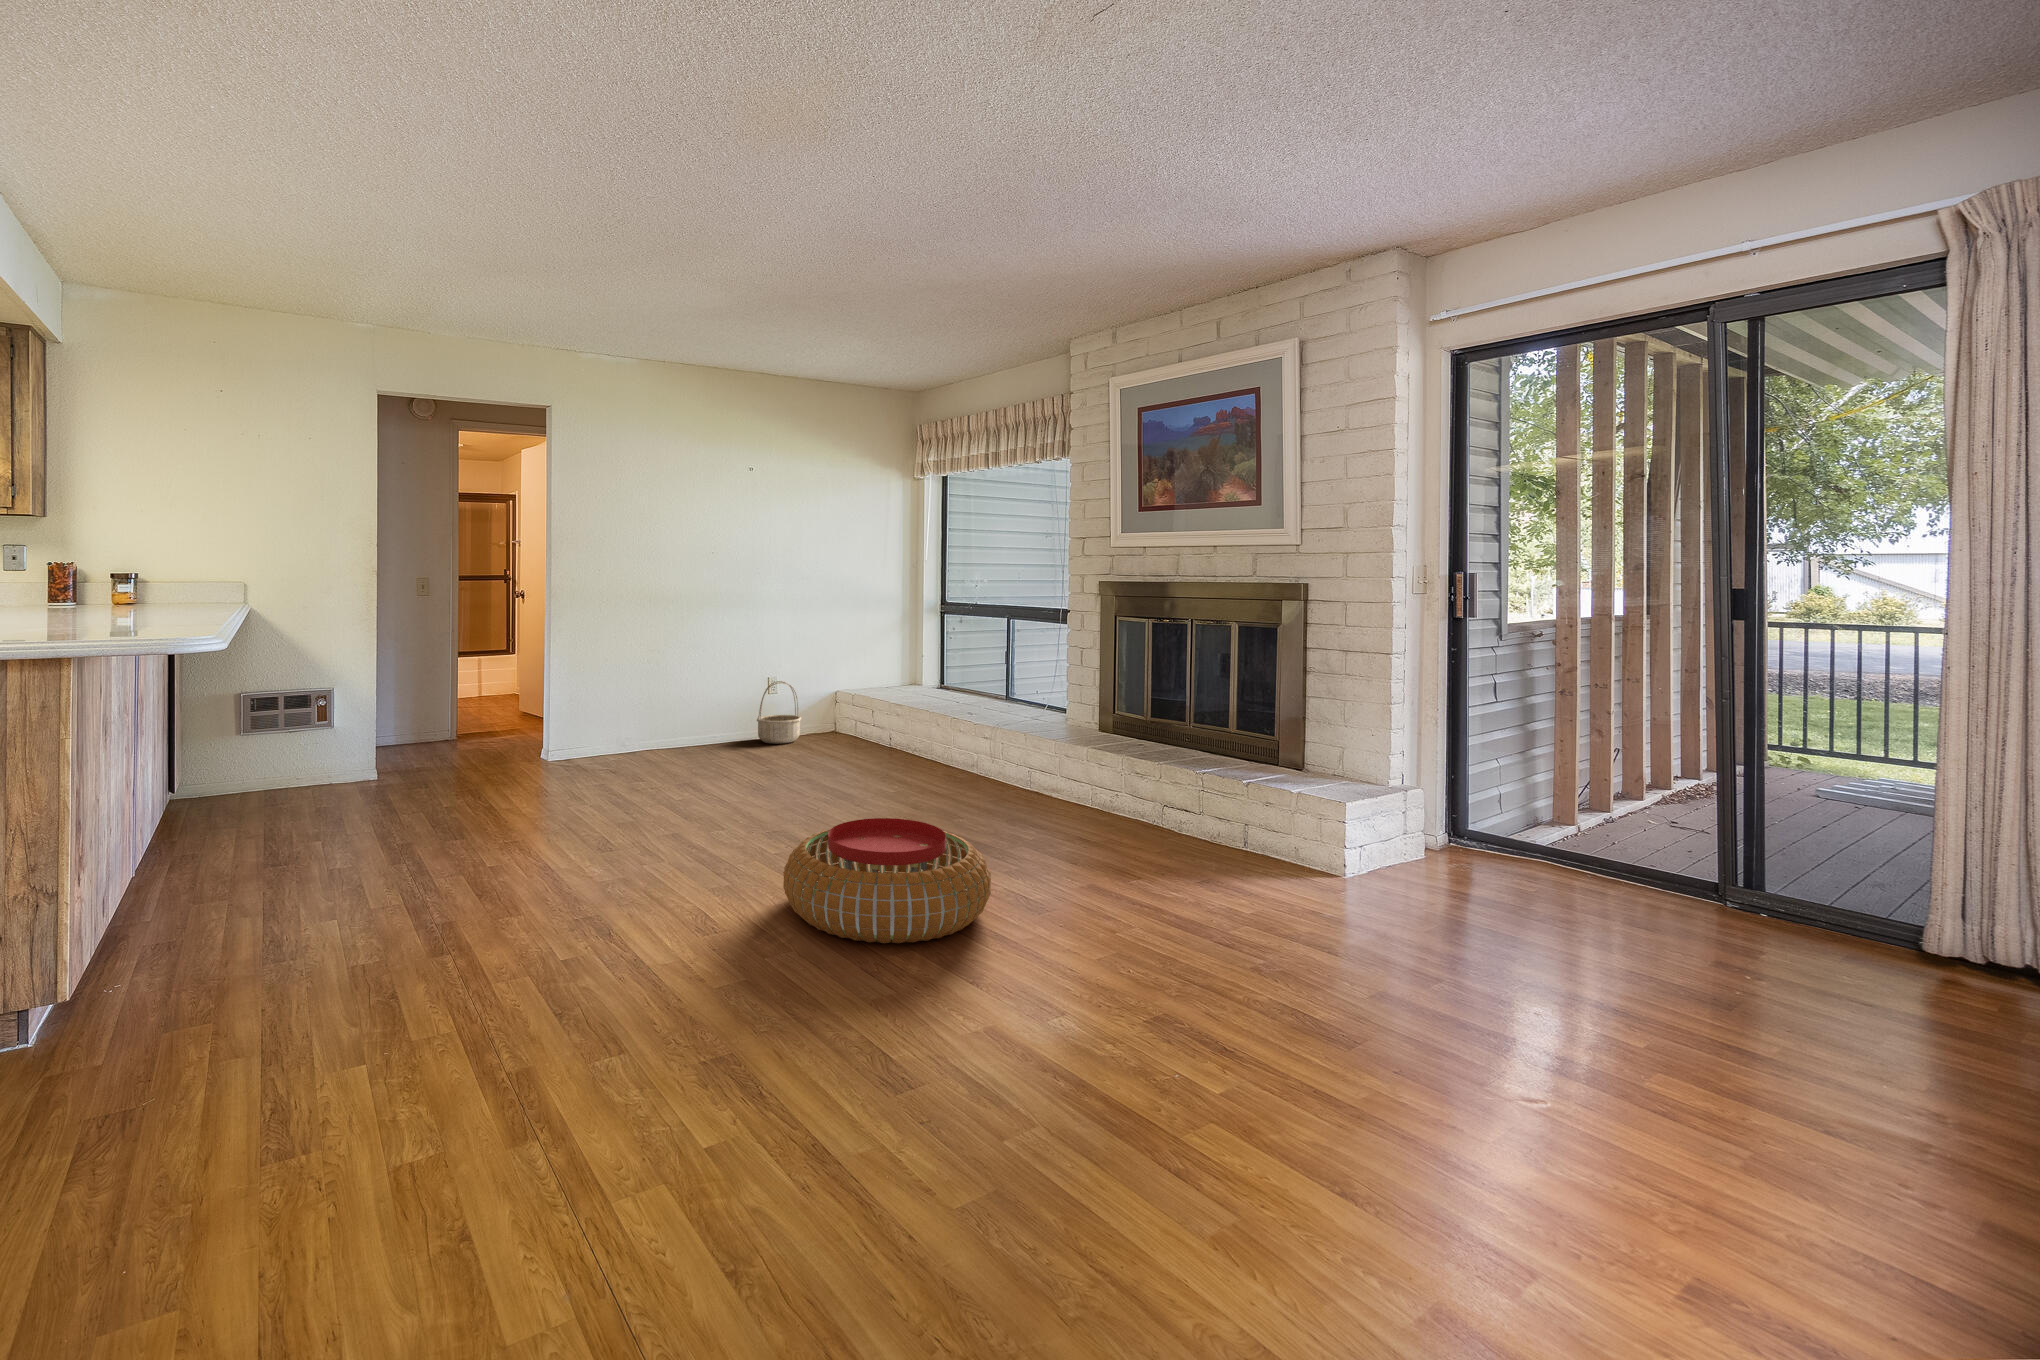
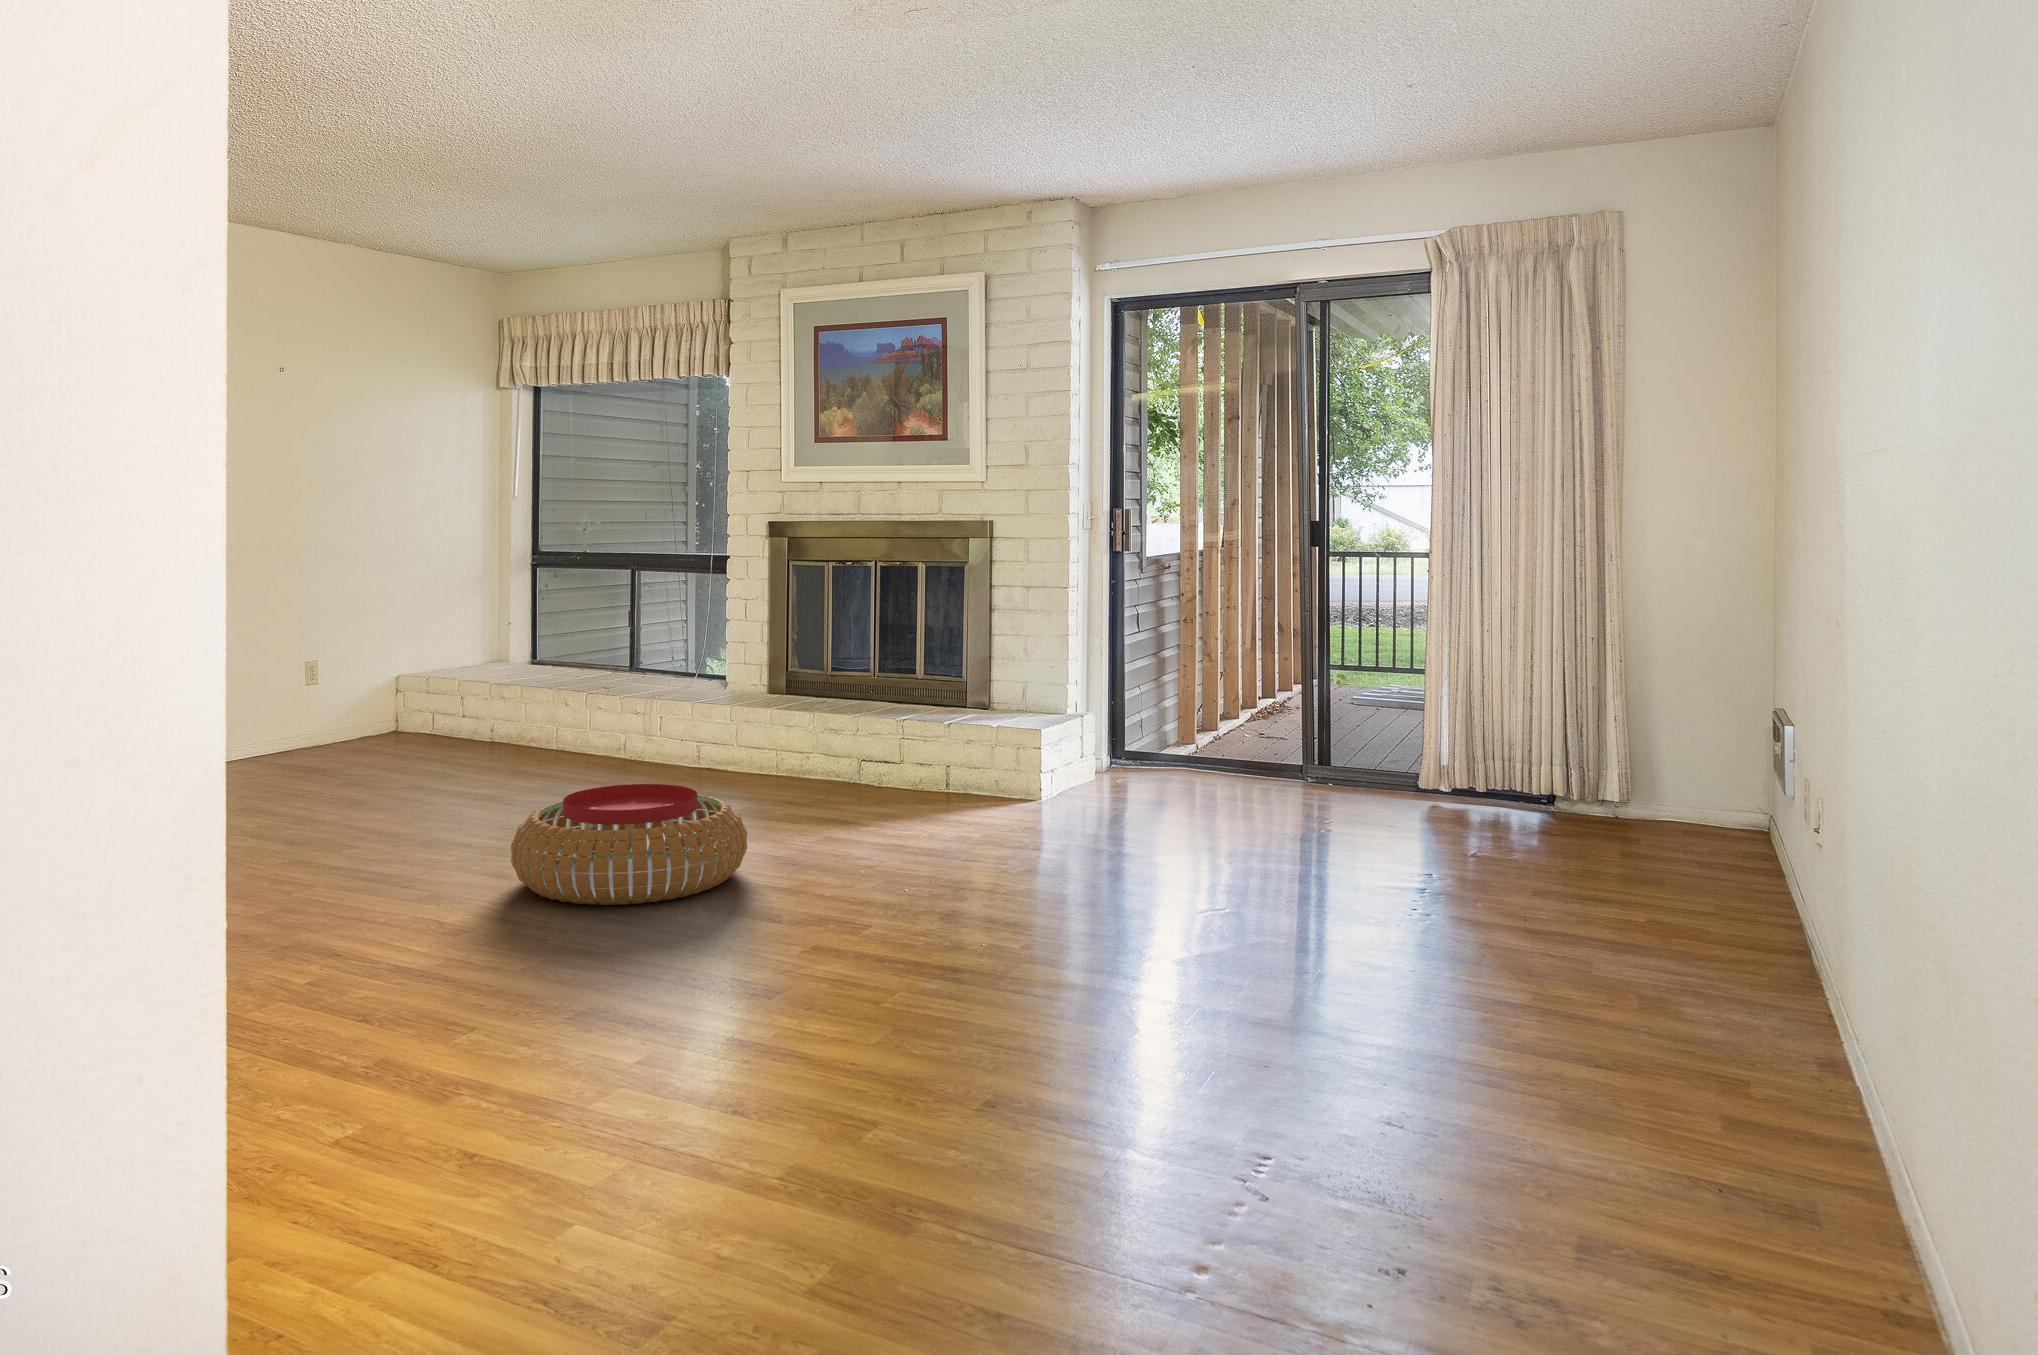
basket: present [757,681,801,744] -> none [285,669,353,757]

